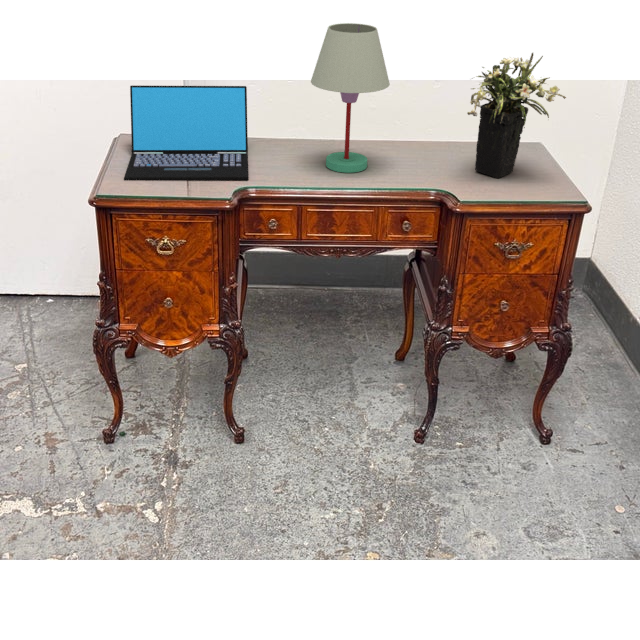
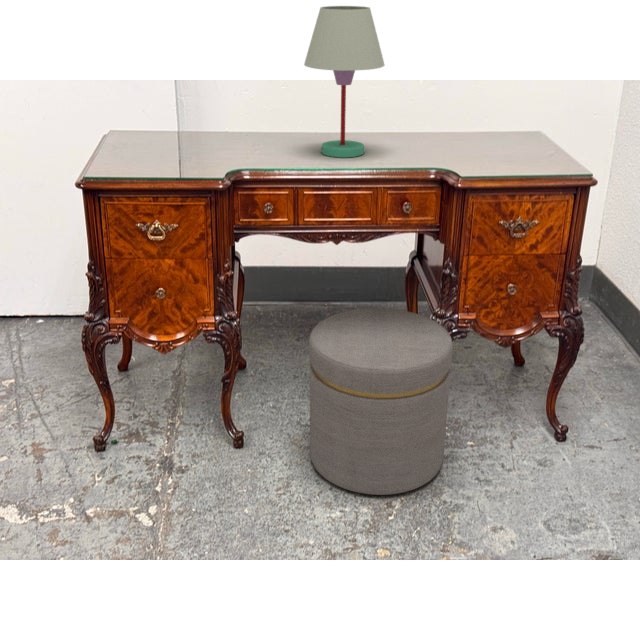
flower arrangement: present [467,53,566,178] -> none [461,28,566,159]
laptop: present [124,85,249,181] -> none [114,77,242,167]
ottoman: none [307,316,445,497] -> present [309,308,453,495]

